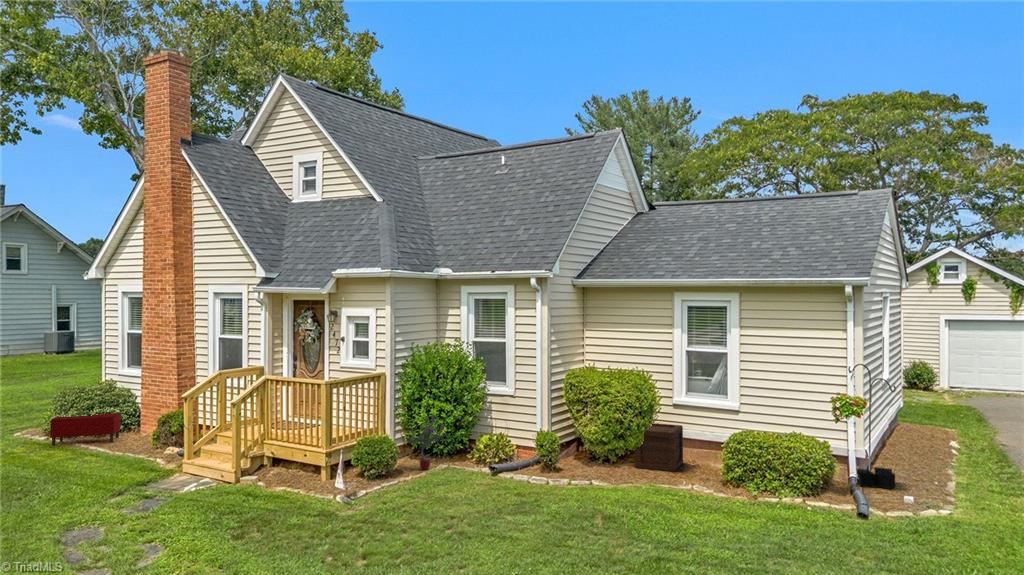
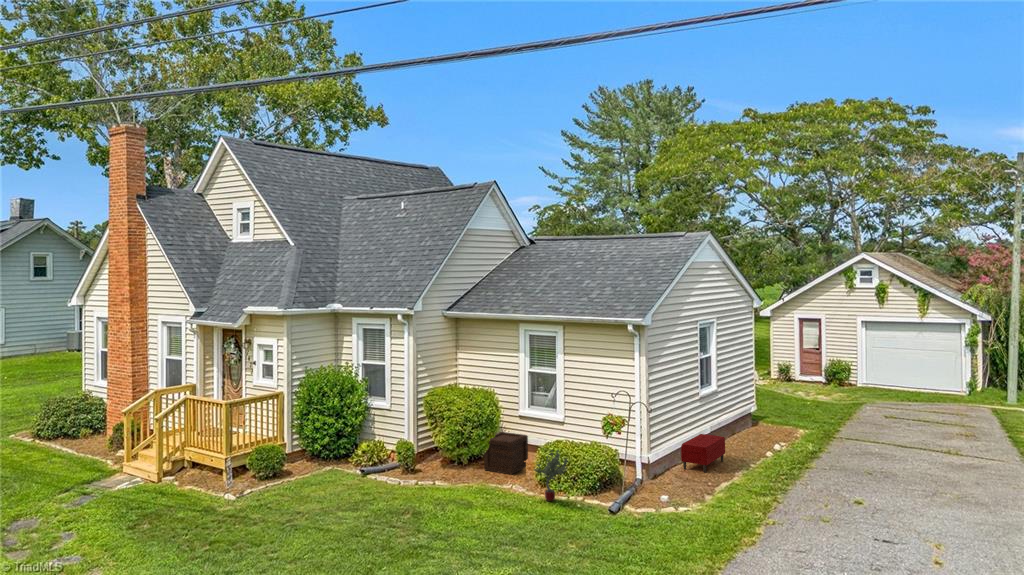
bench: present [50,413,121,446] -> present [681,434,725,473]
potted tree: present [406,417,445,470] -> present [534,450,567,501]
storage bin: present [855,467,896,489] -> none [645,473,683,493]

